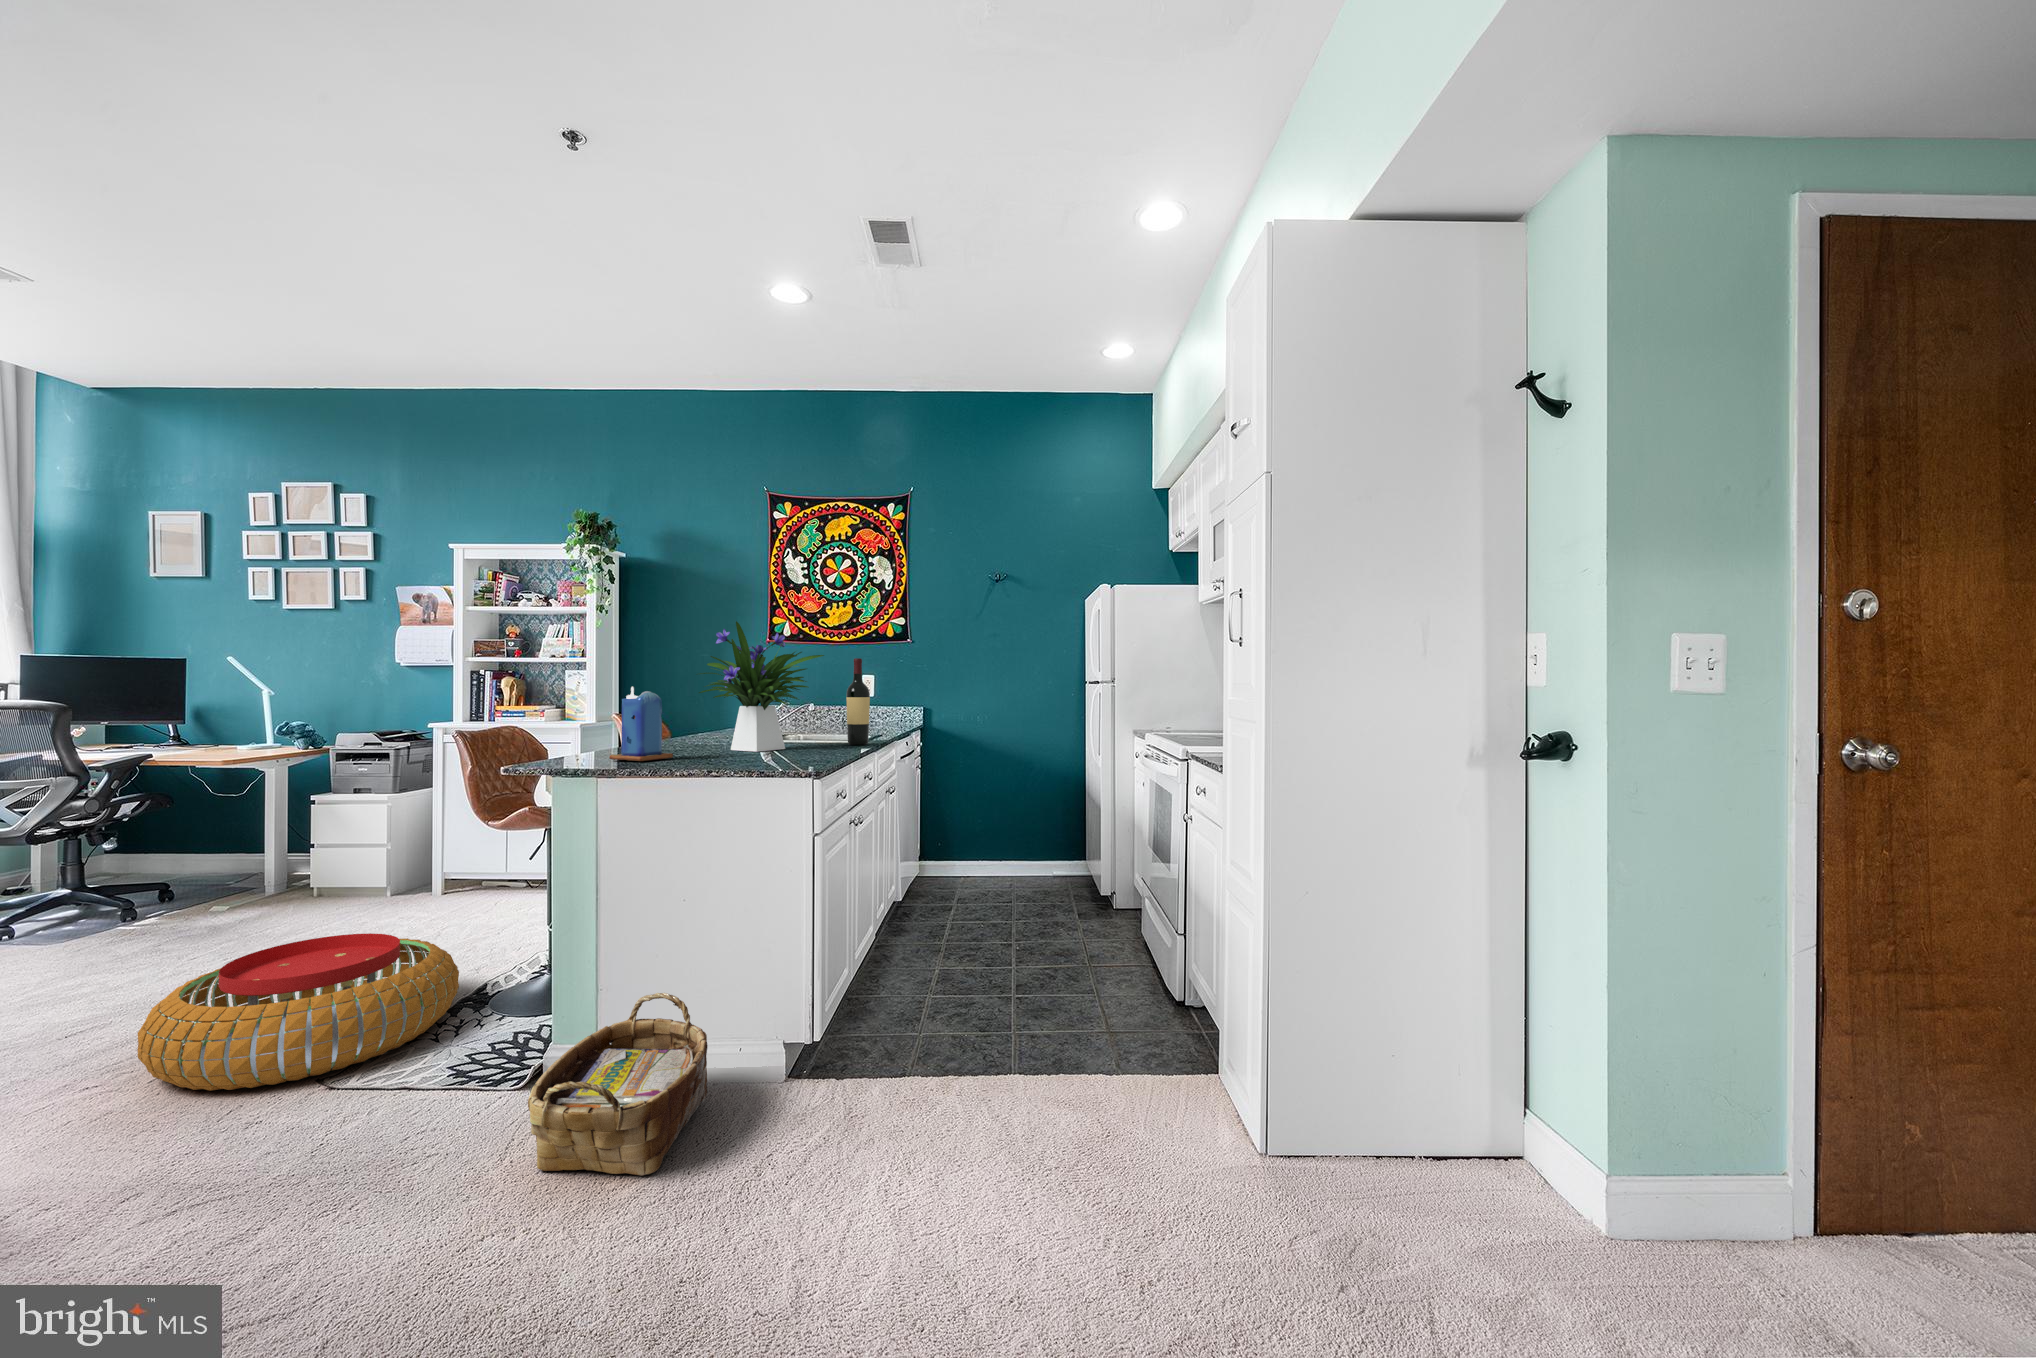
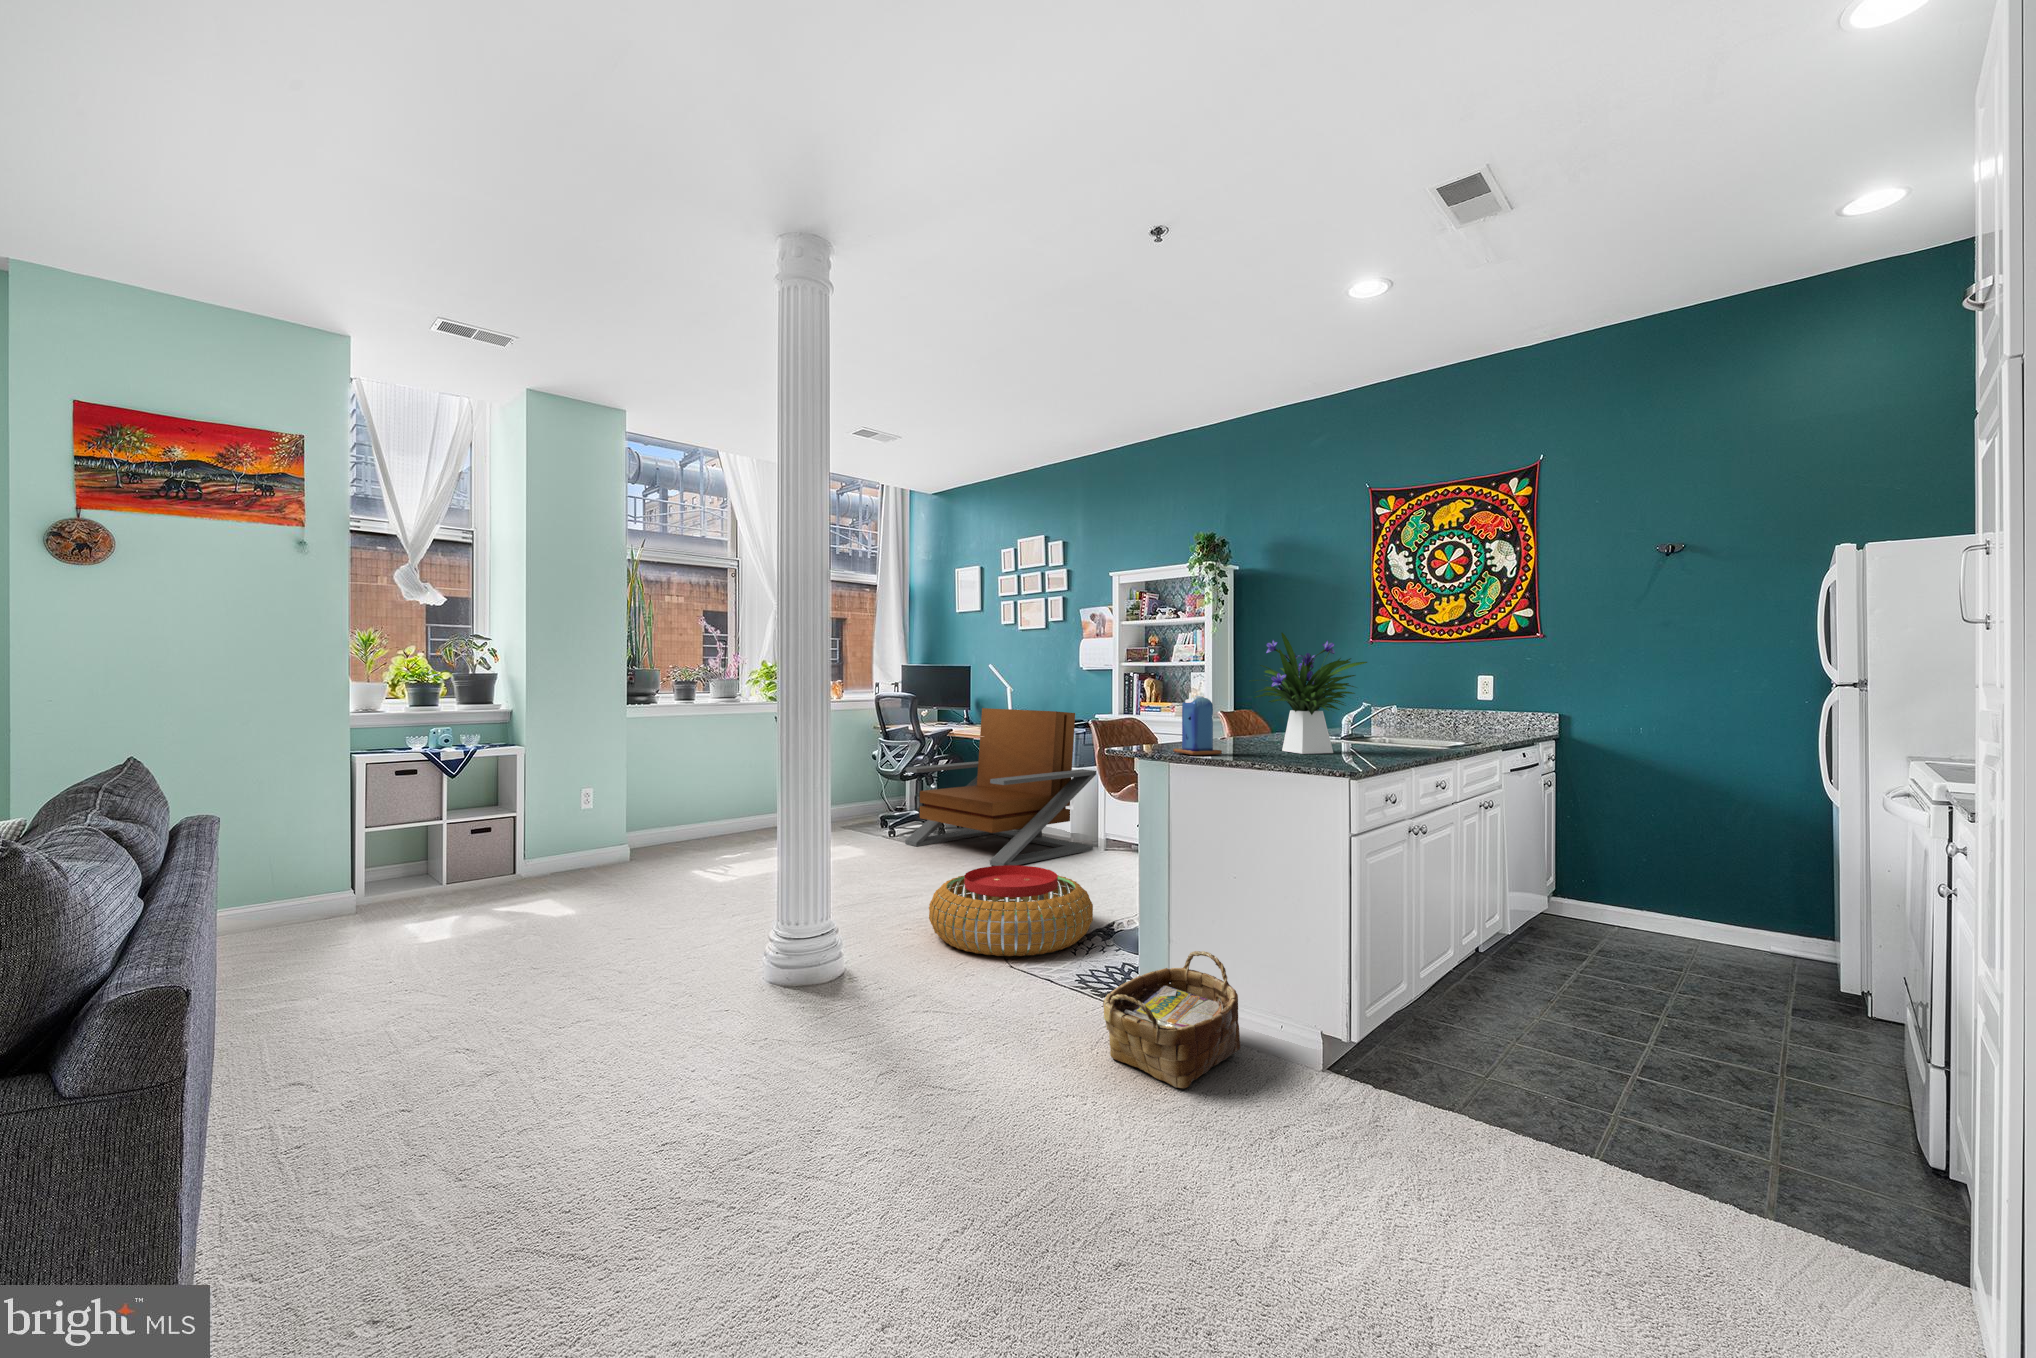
wine bottle: present [846,658,870,745] -> none [1404,663,1430,754]
lounge chair: none [44,718,429,943] -> present [905,708,1096,866]

